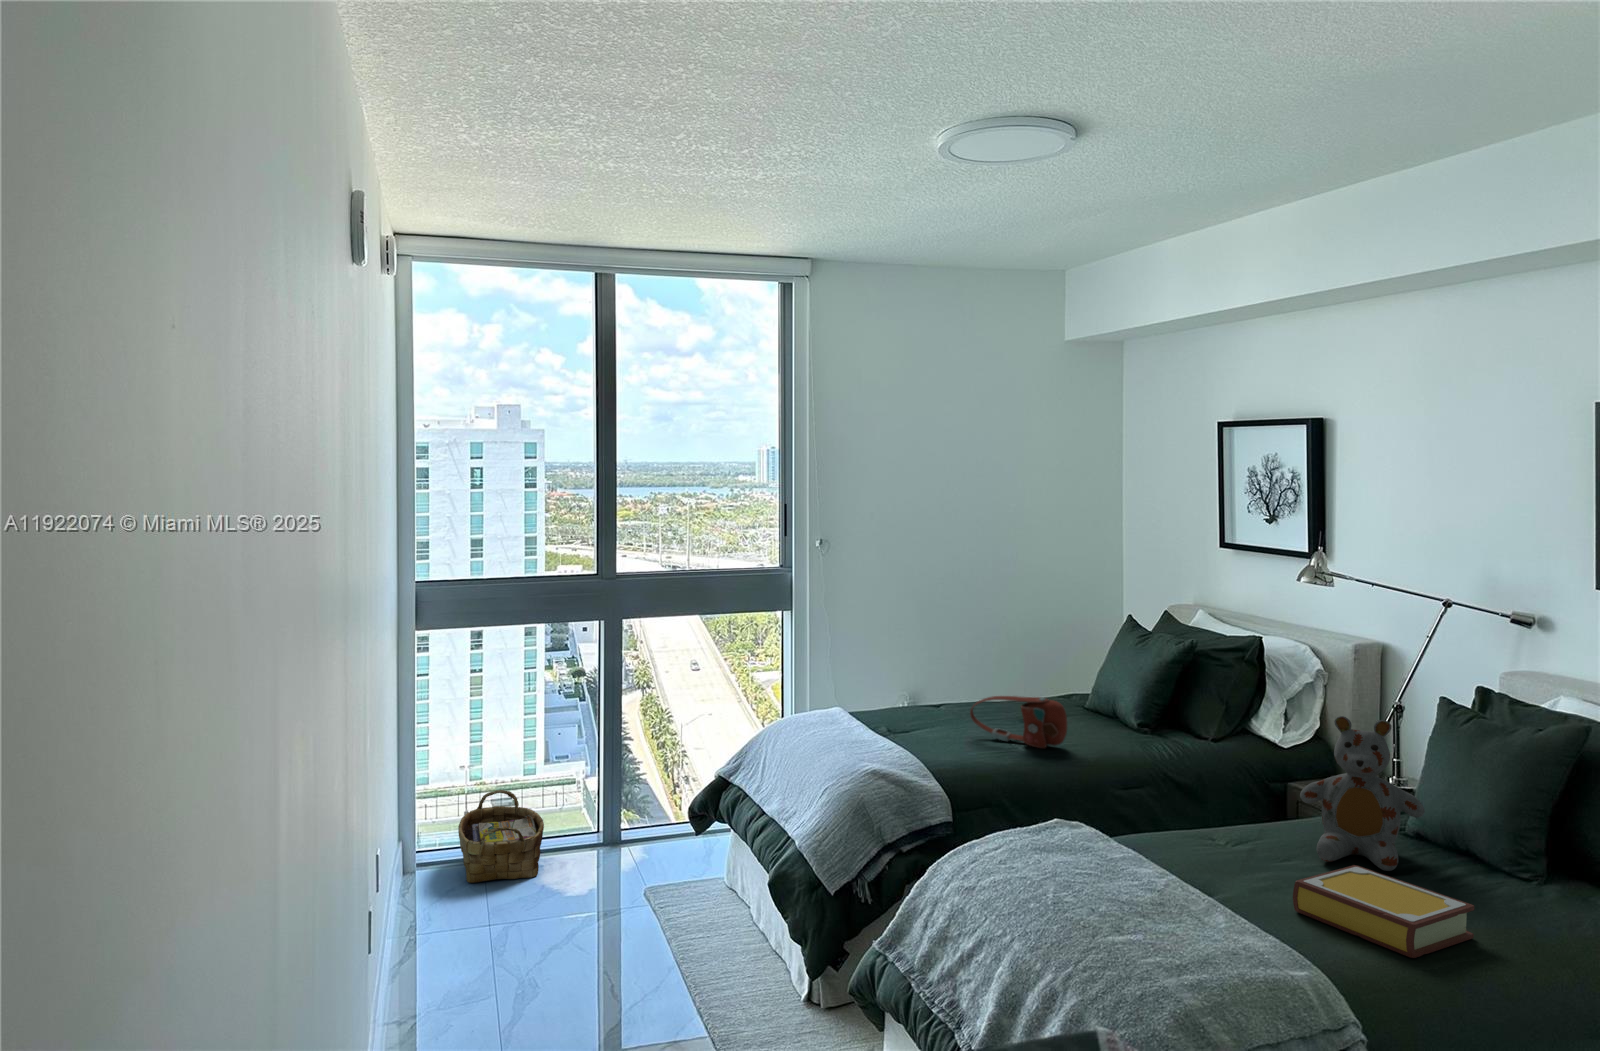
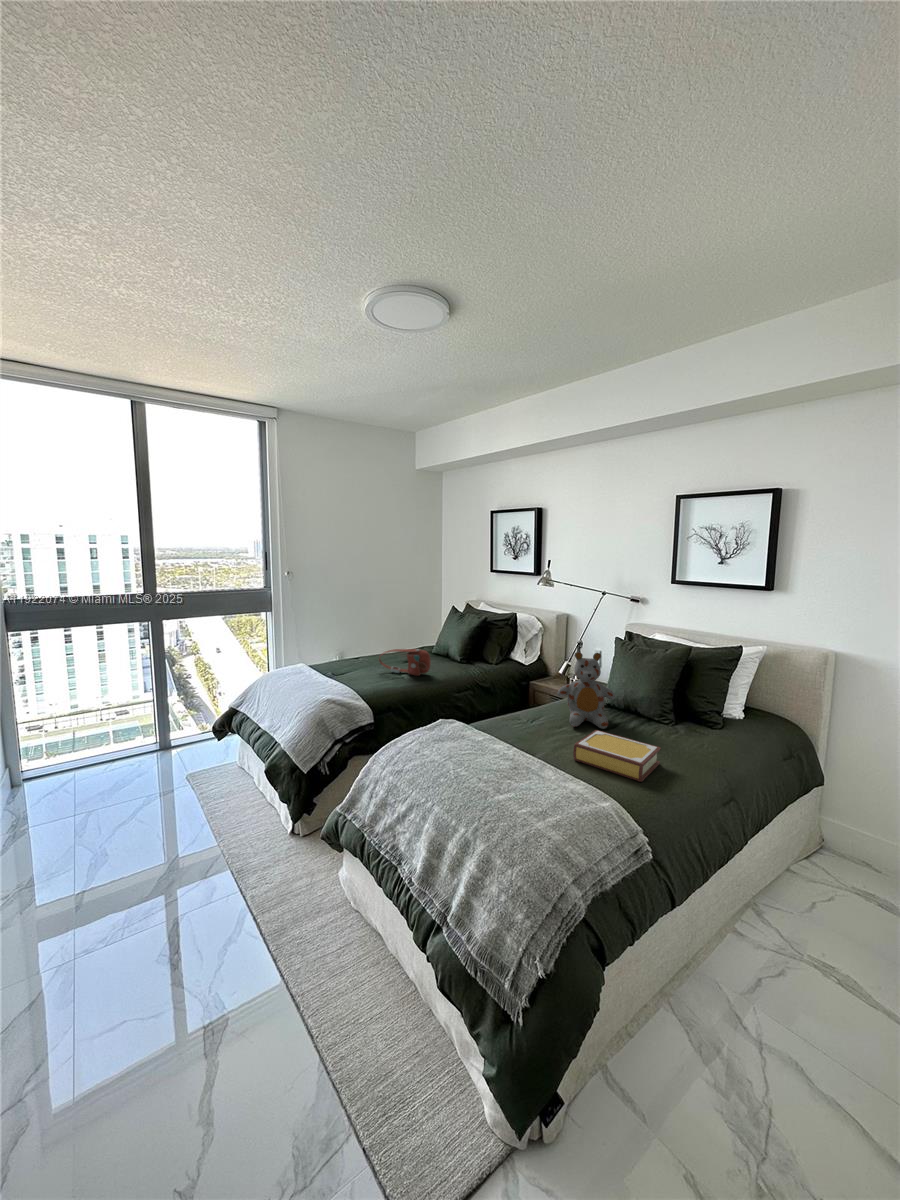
woven basket: present [458,790,544,883] -> none [49,725,115,788]

